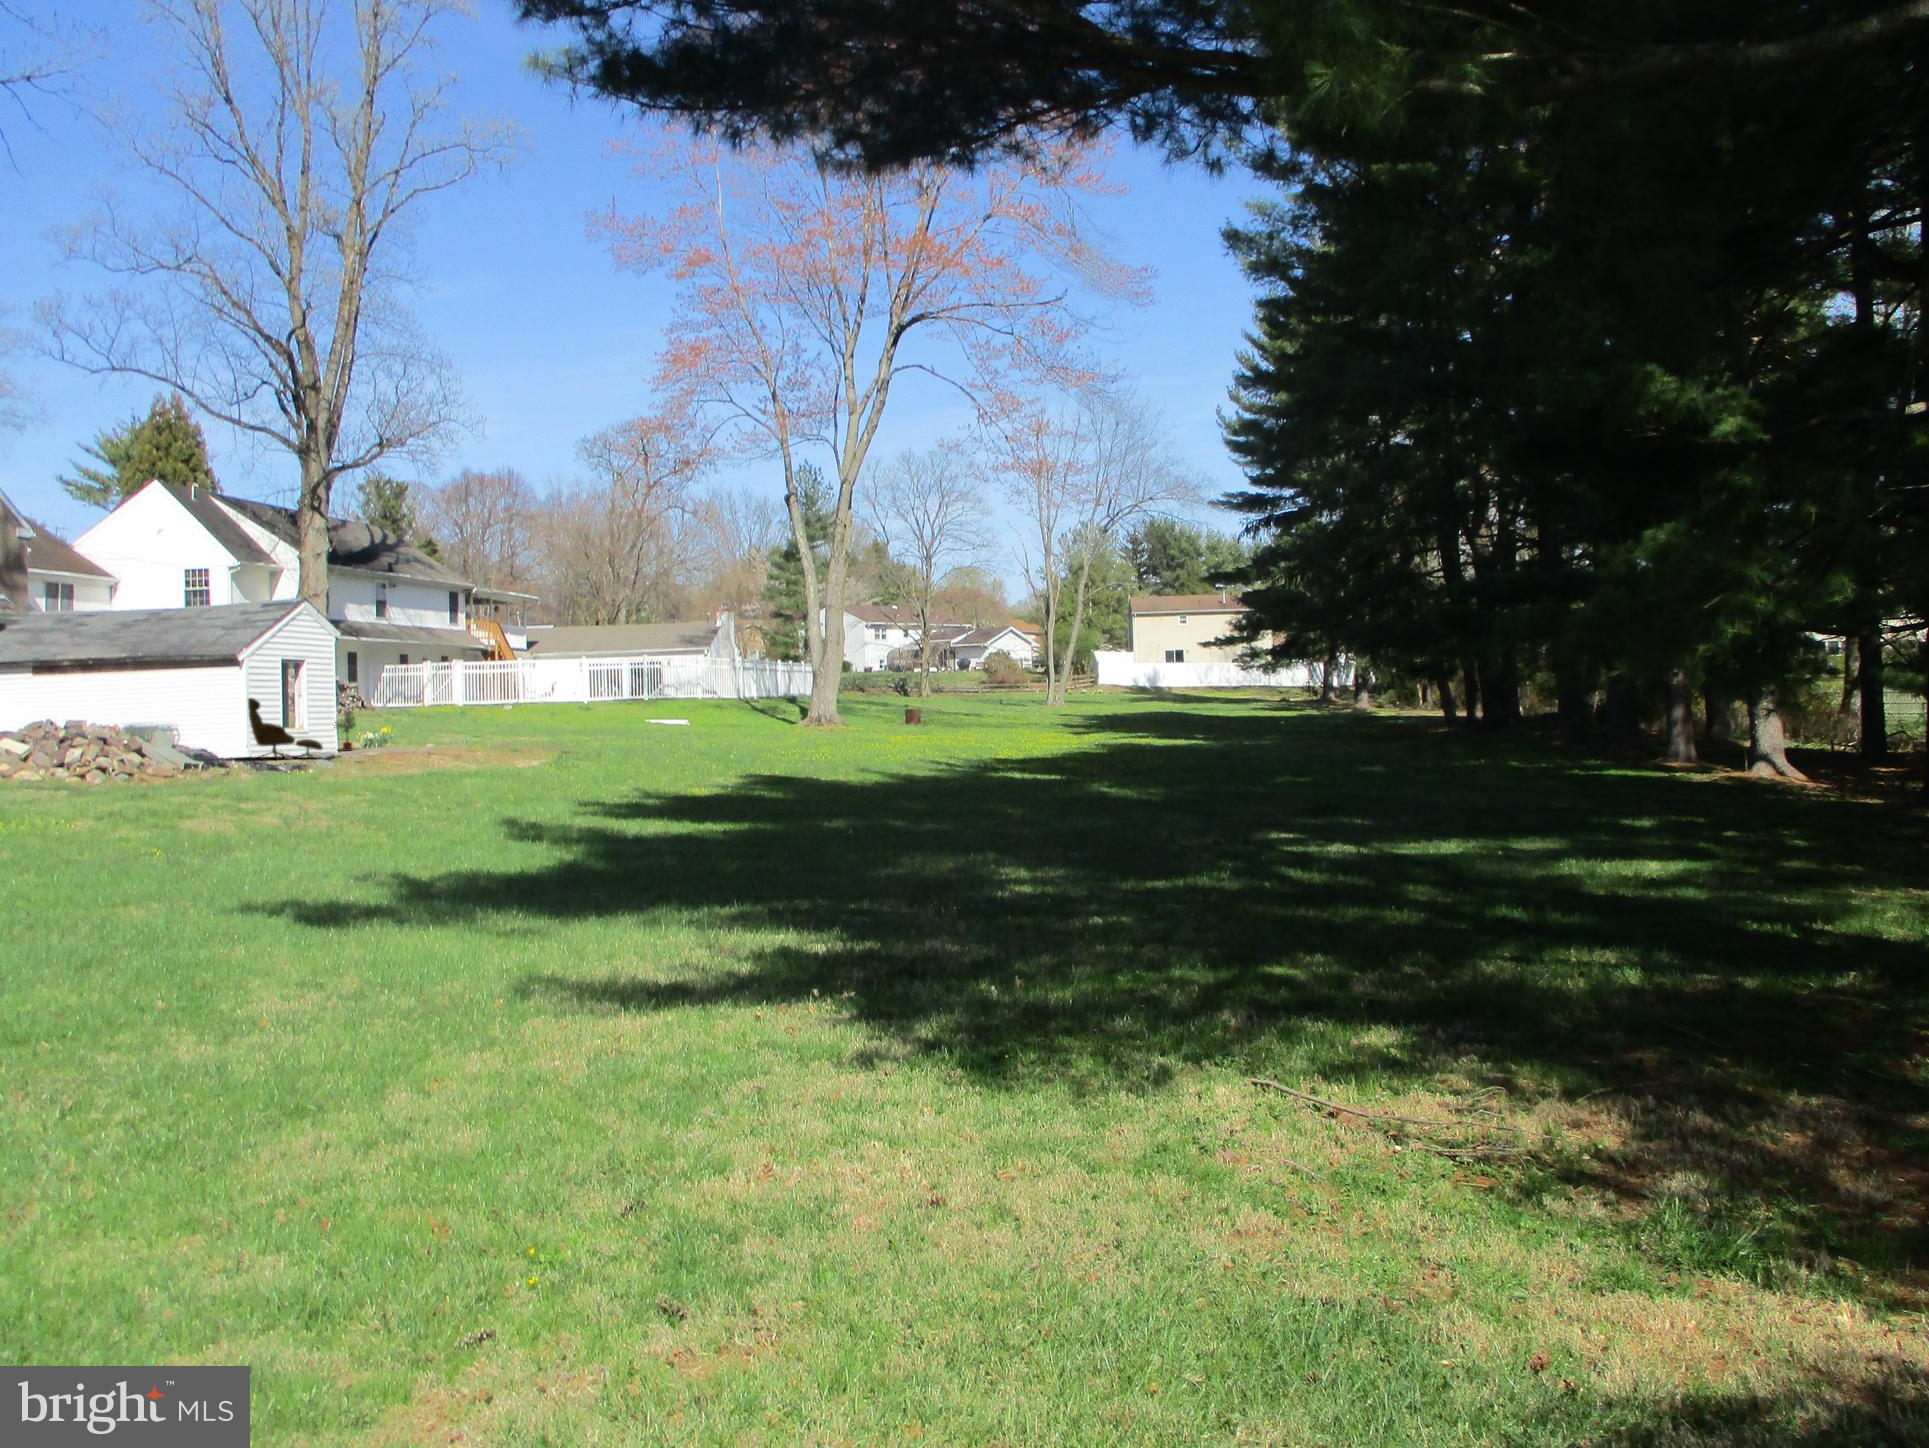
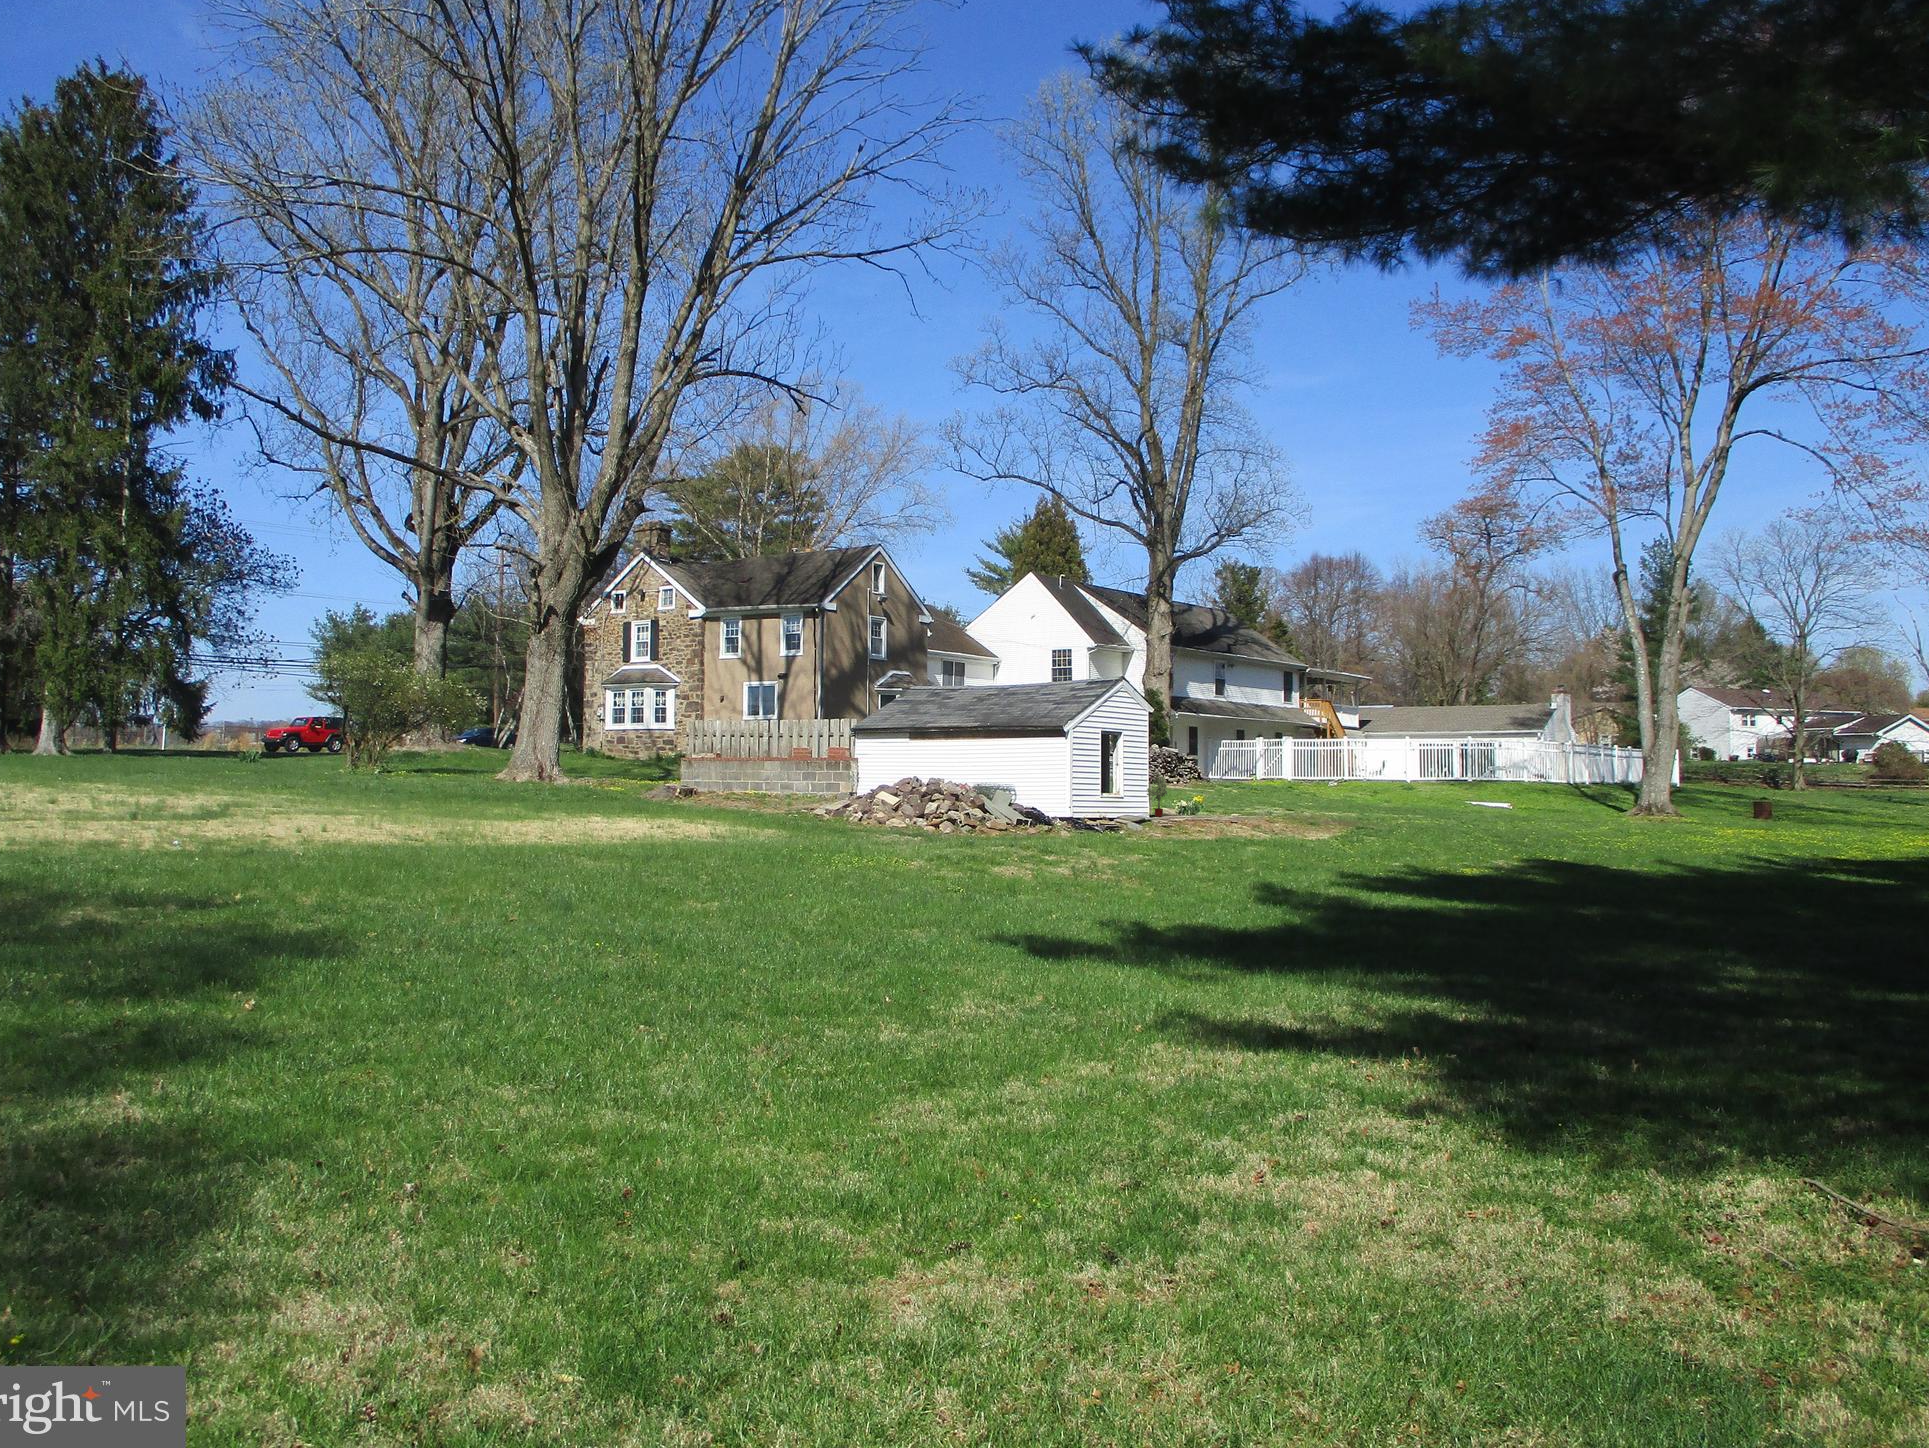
lounge chair: present [248,698,323,759] -> none [1072,764,1132,824]

